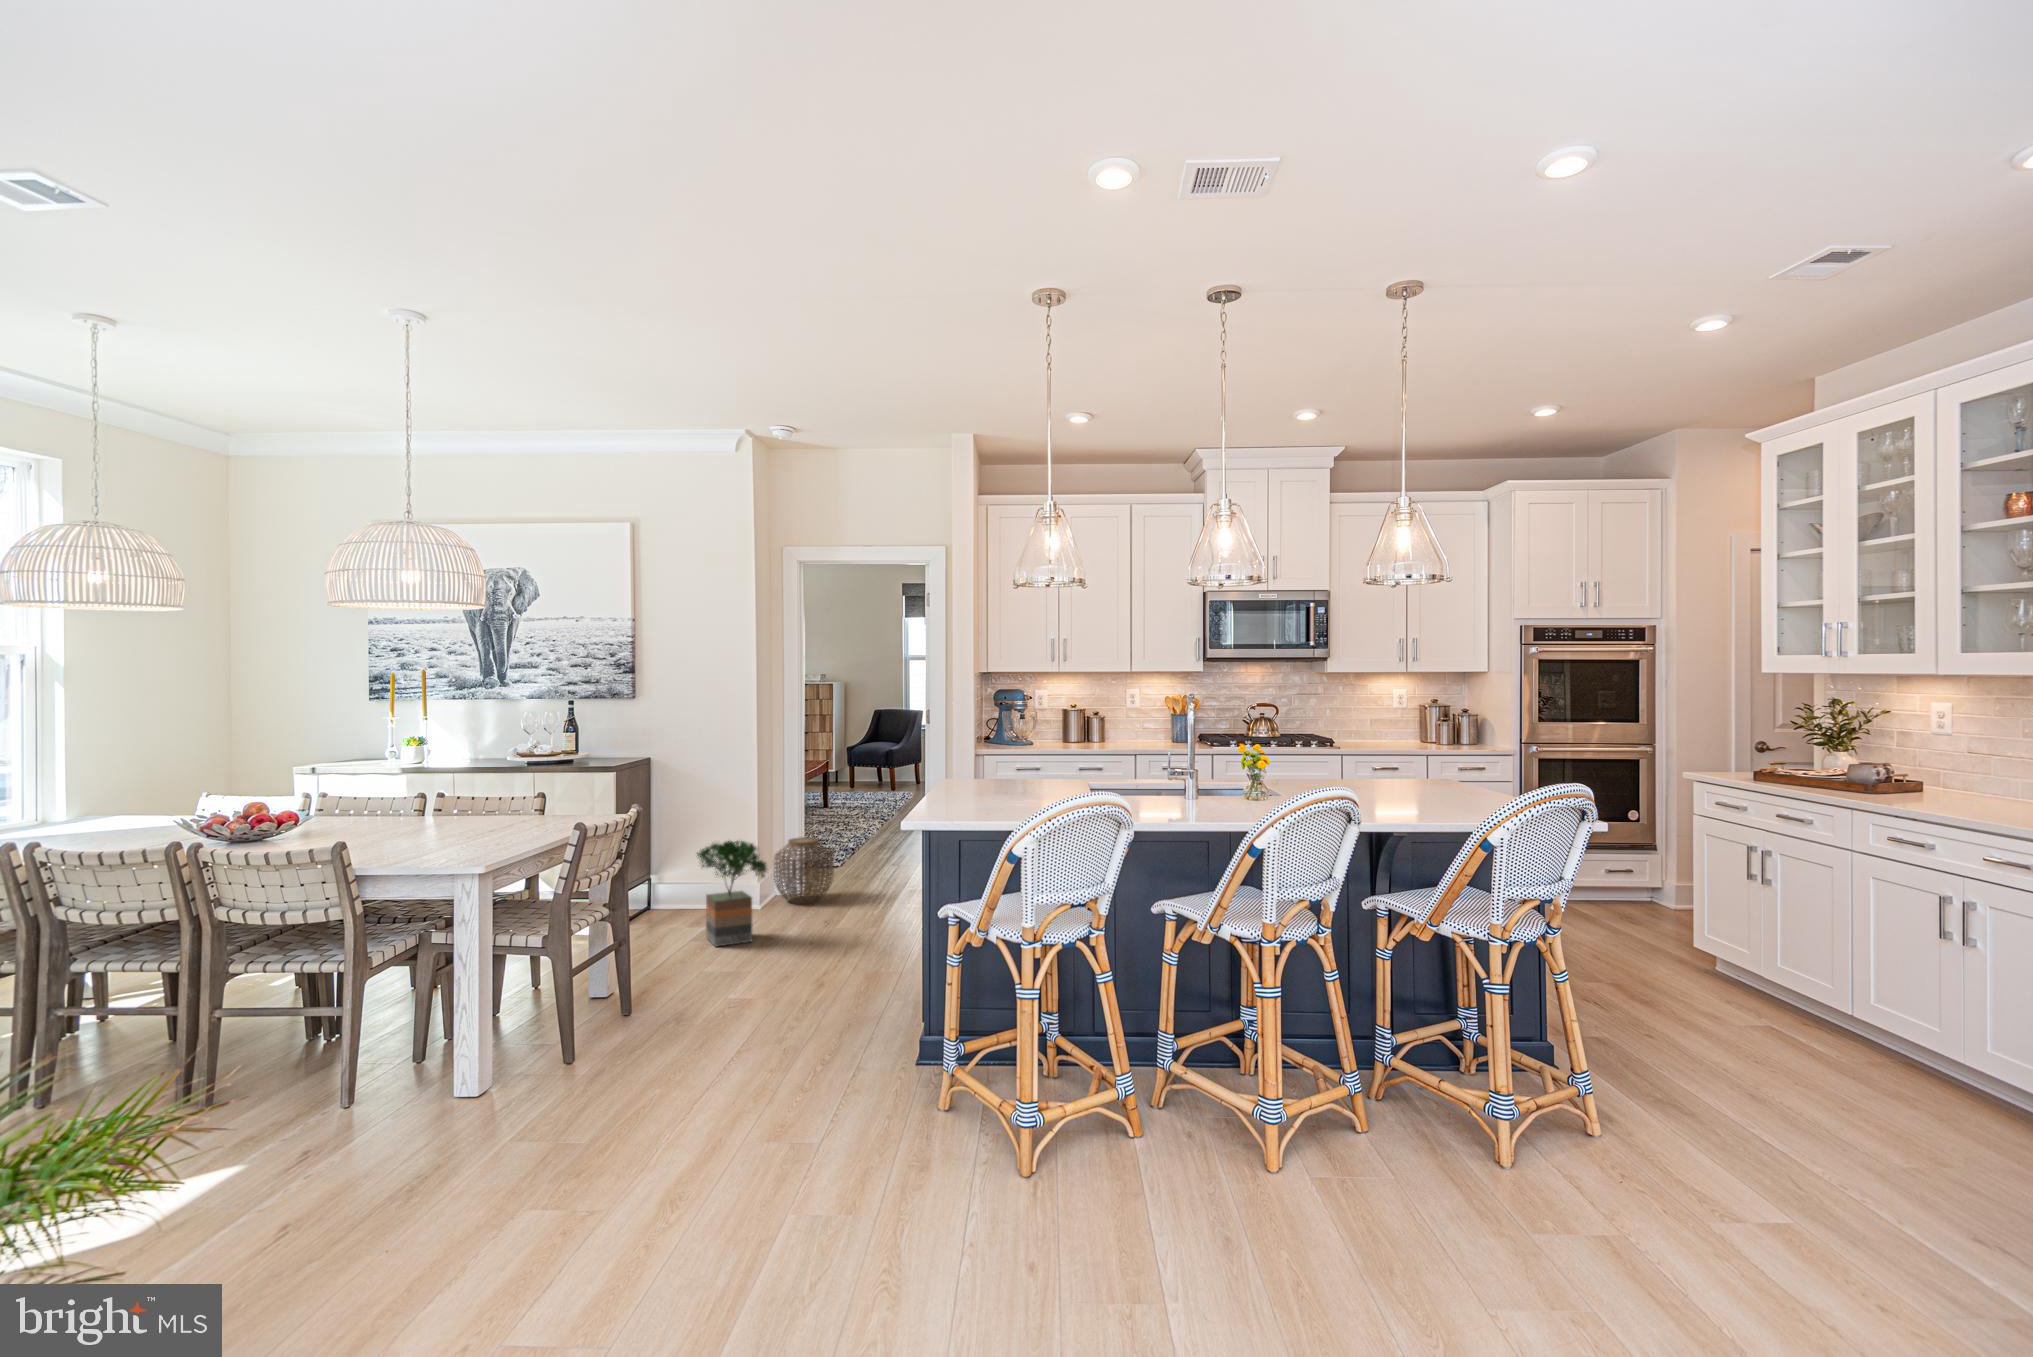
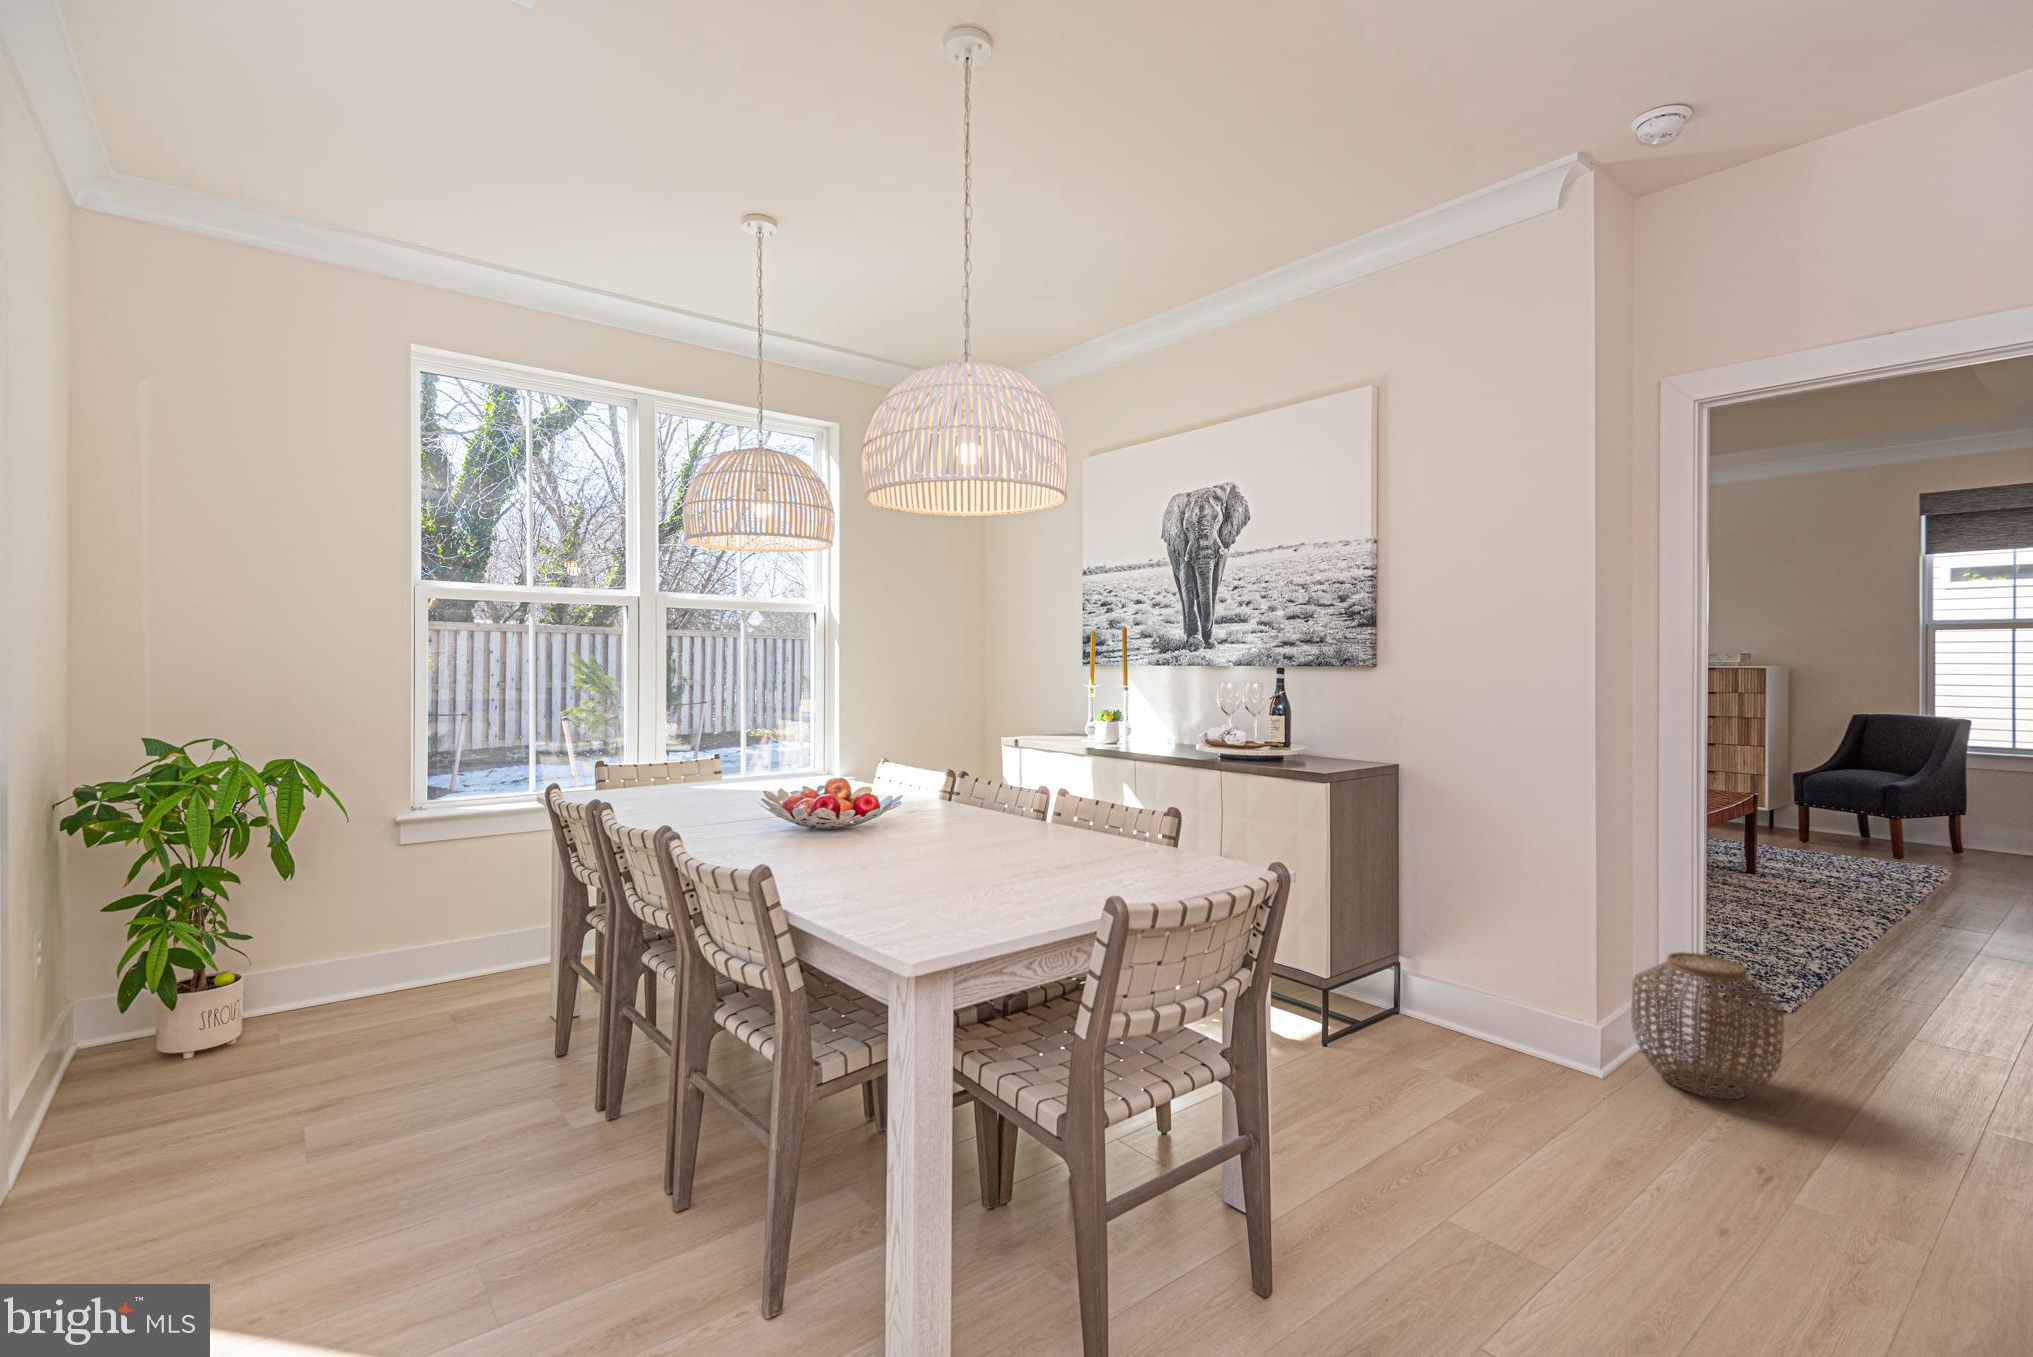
potted tree: present [697,841,767,946] -> none [1435,942,1605,1186]

